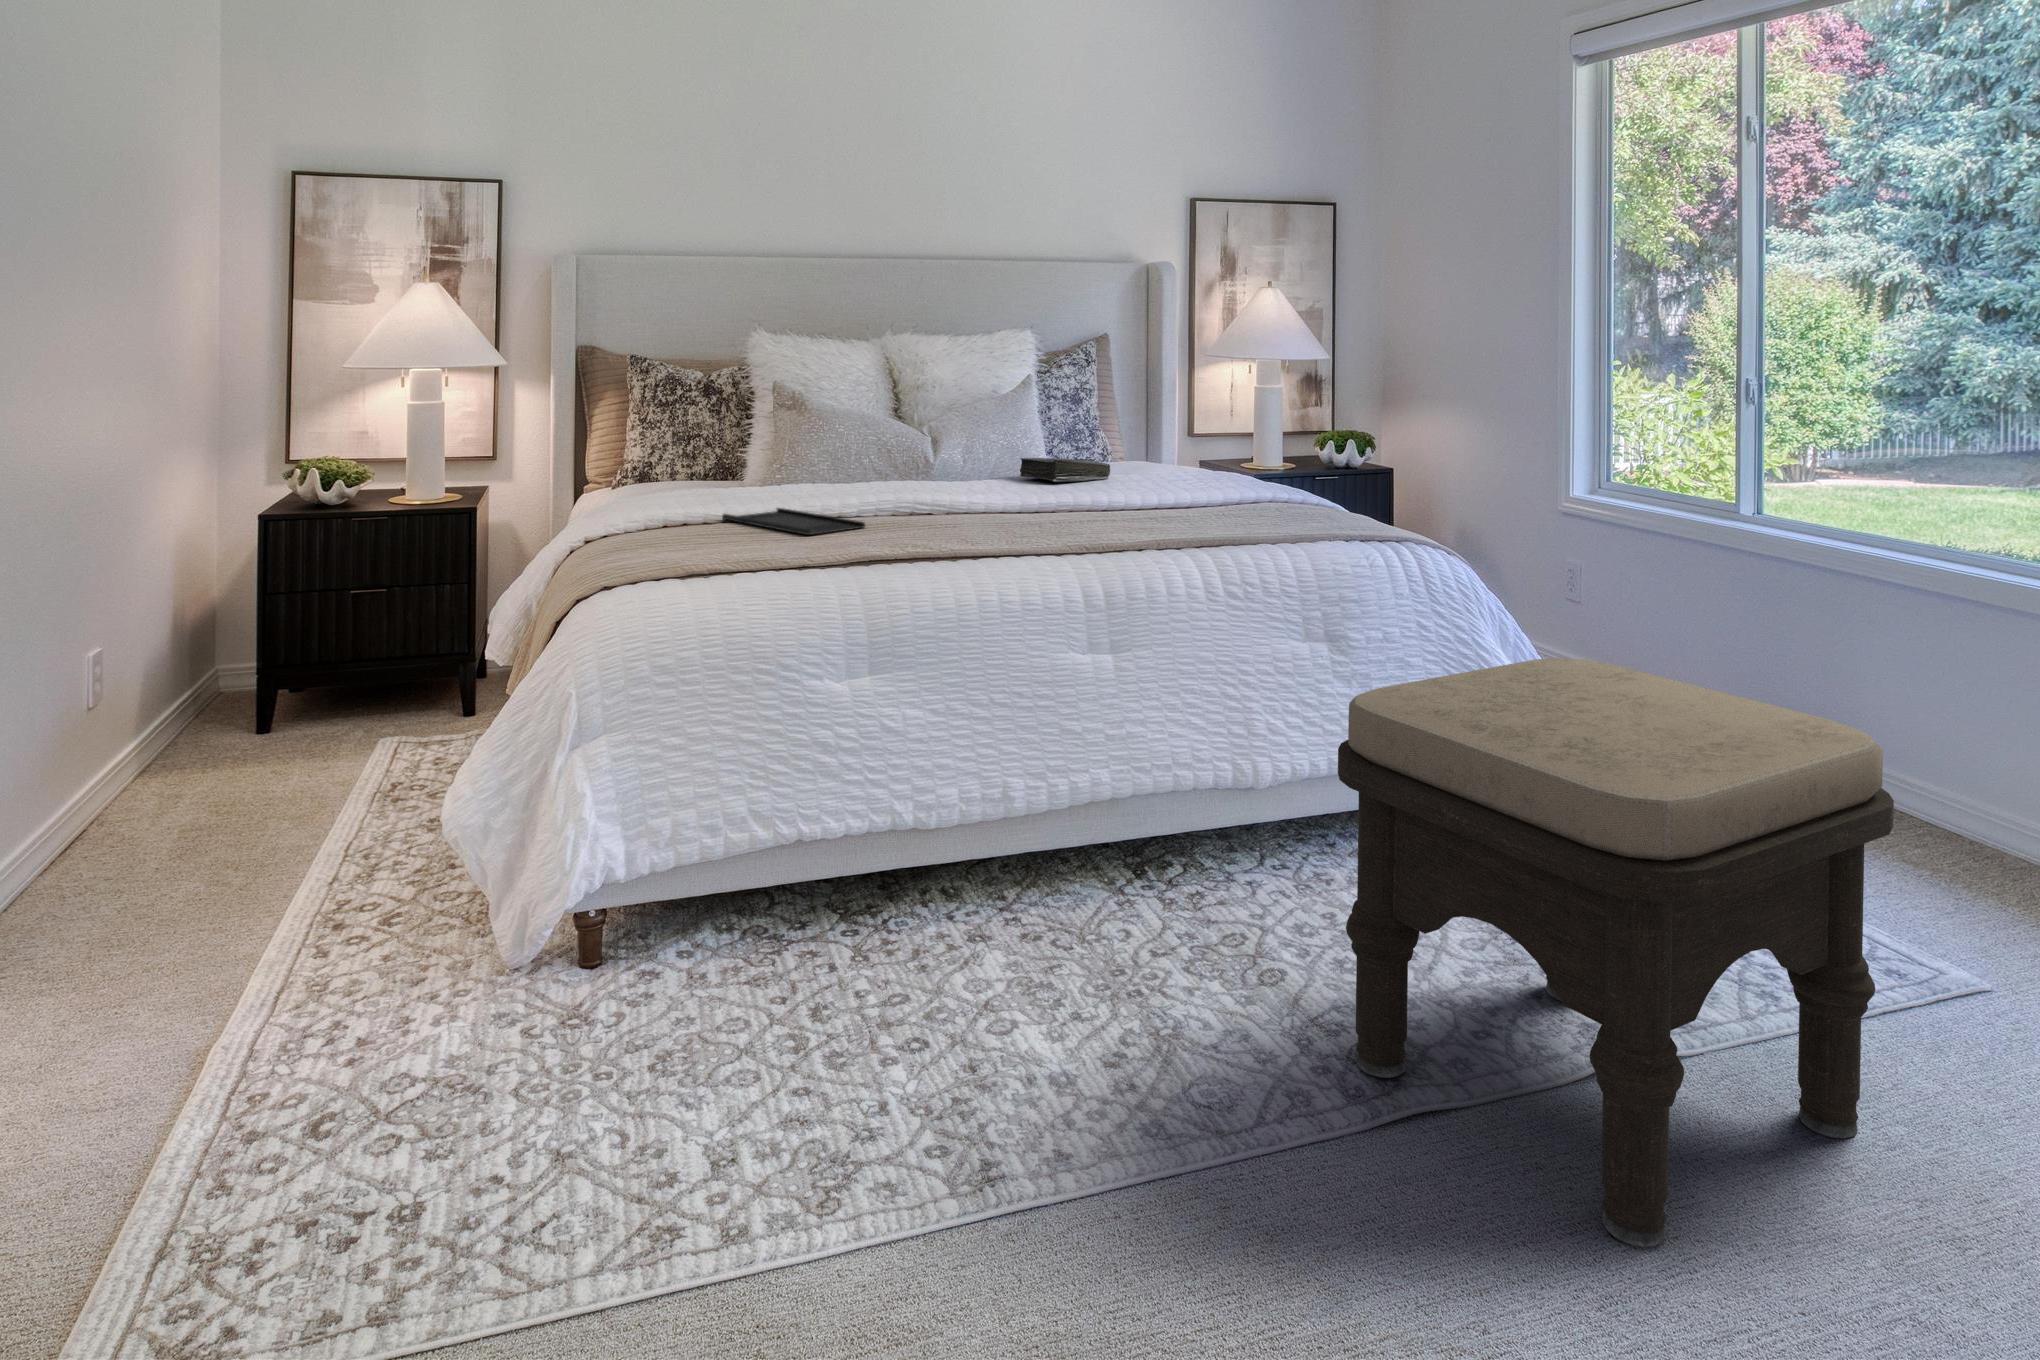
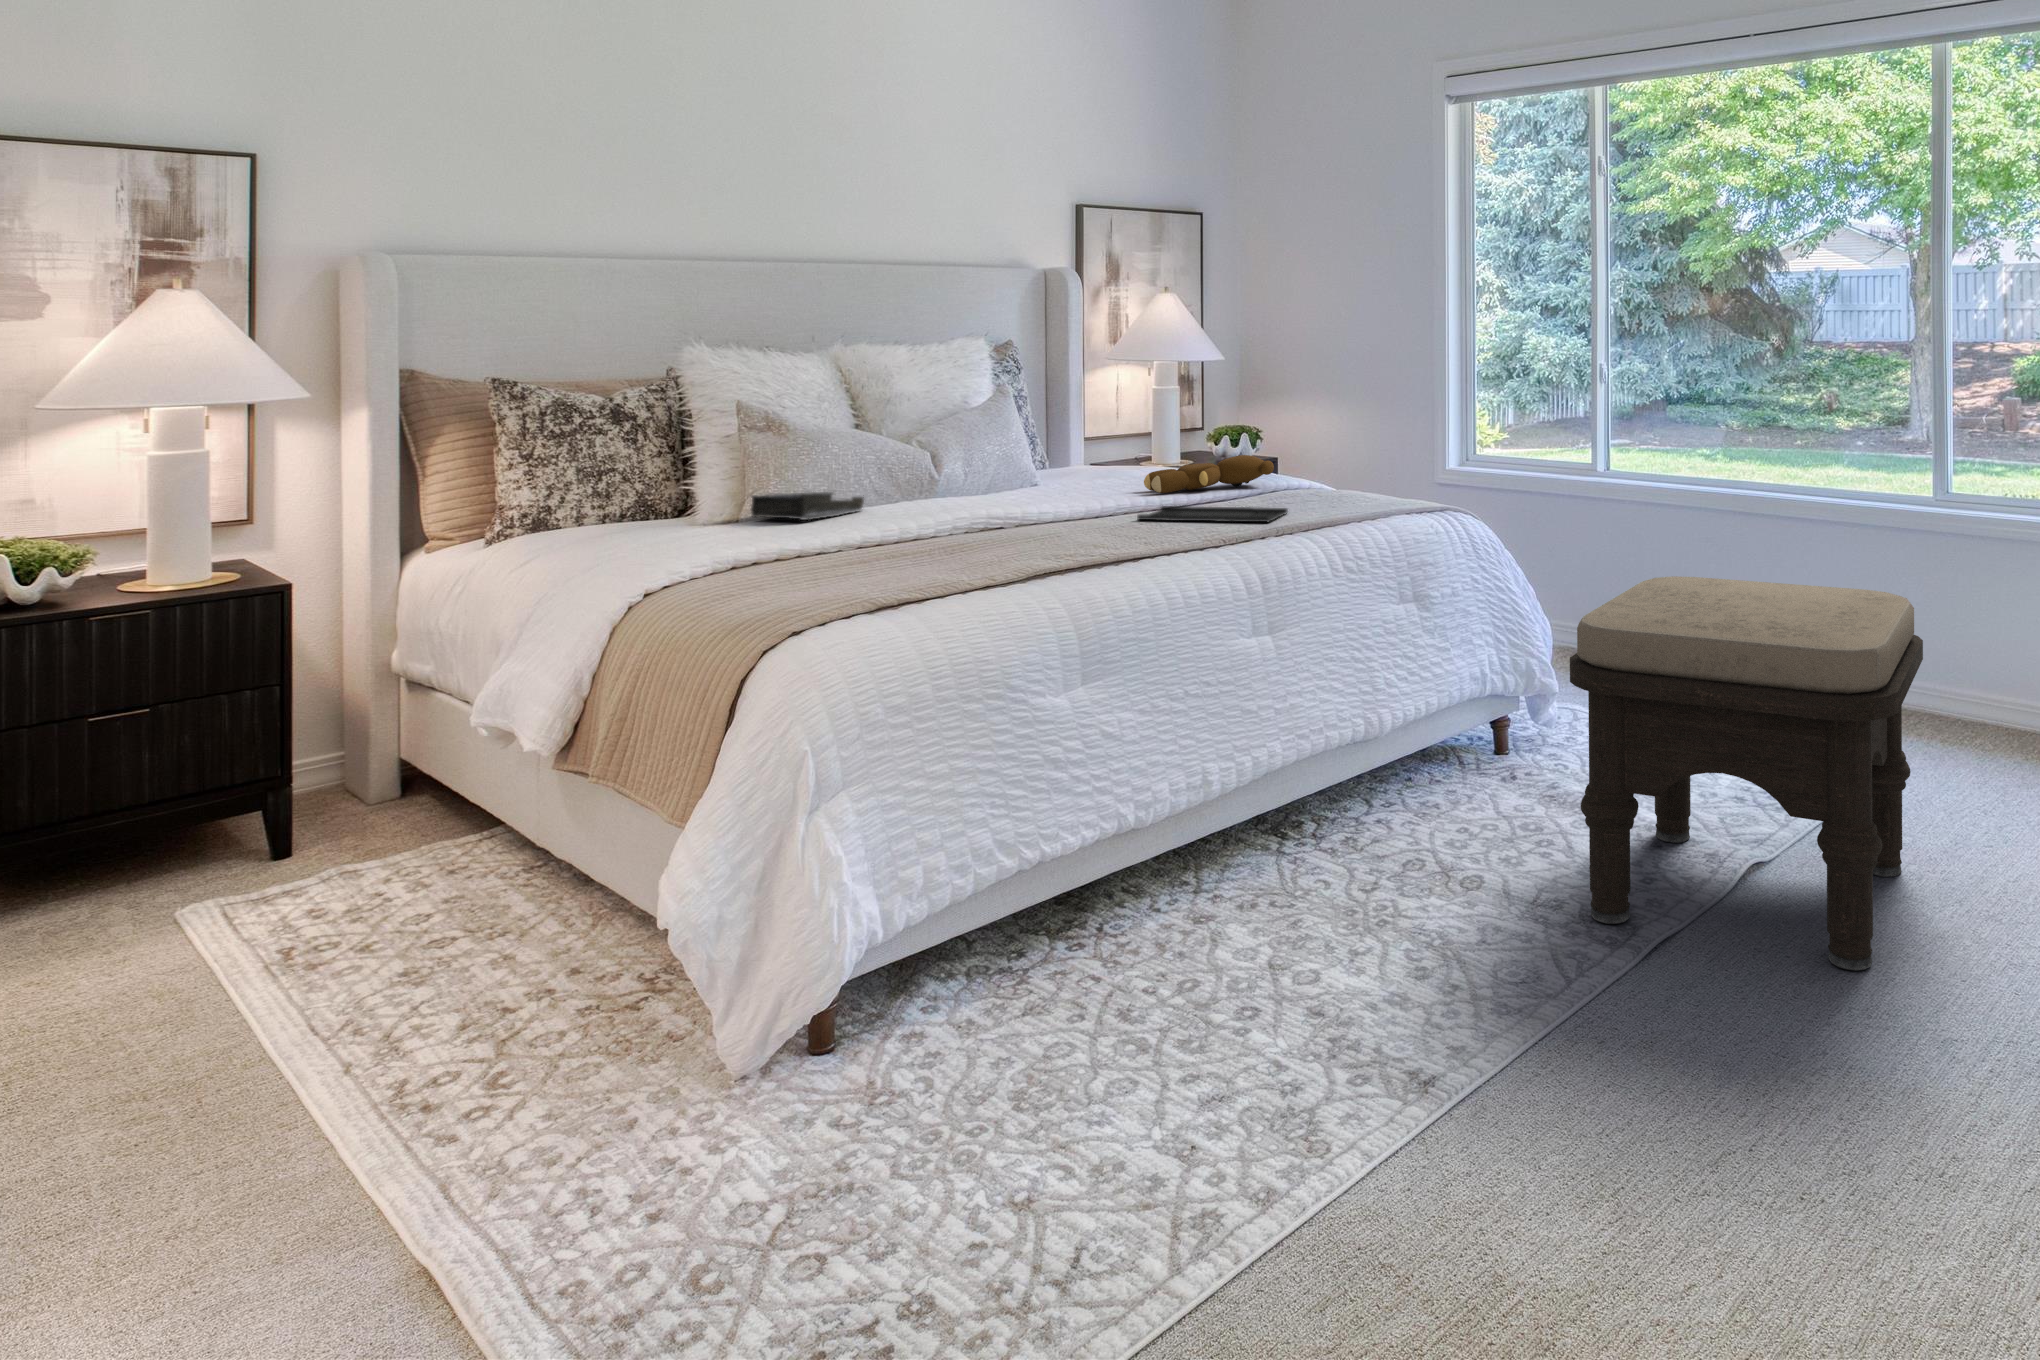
book: present [1020,458,1110,482] -> present [751,492,864,520]
teddy bear: none [1128,463,1263,496] -> present [1144,455,1274,493]
tray: present [722,508,865,535] -> present [1137,506,1288,522]

